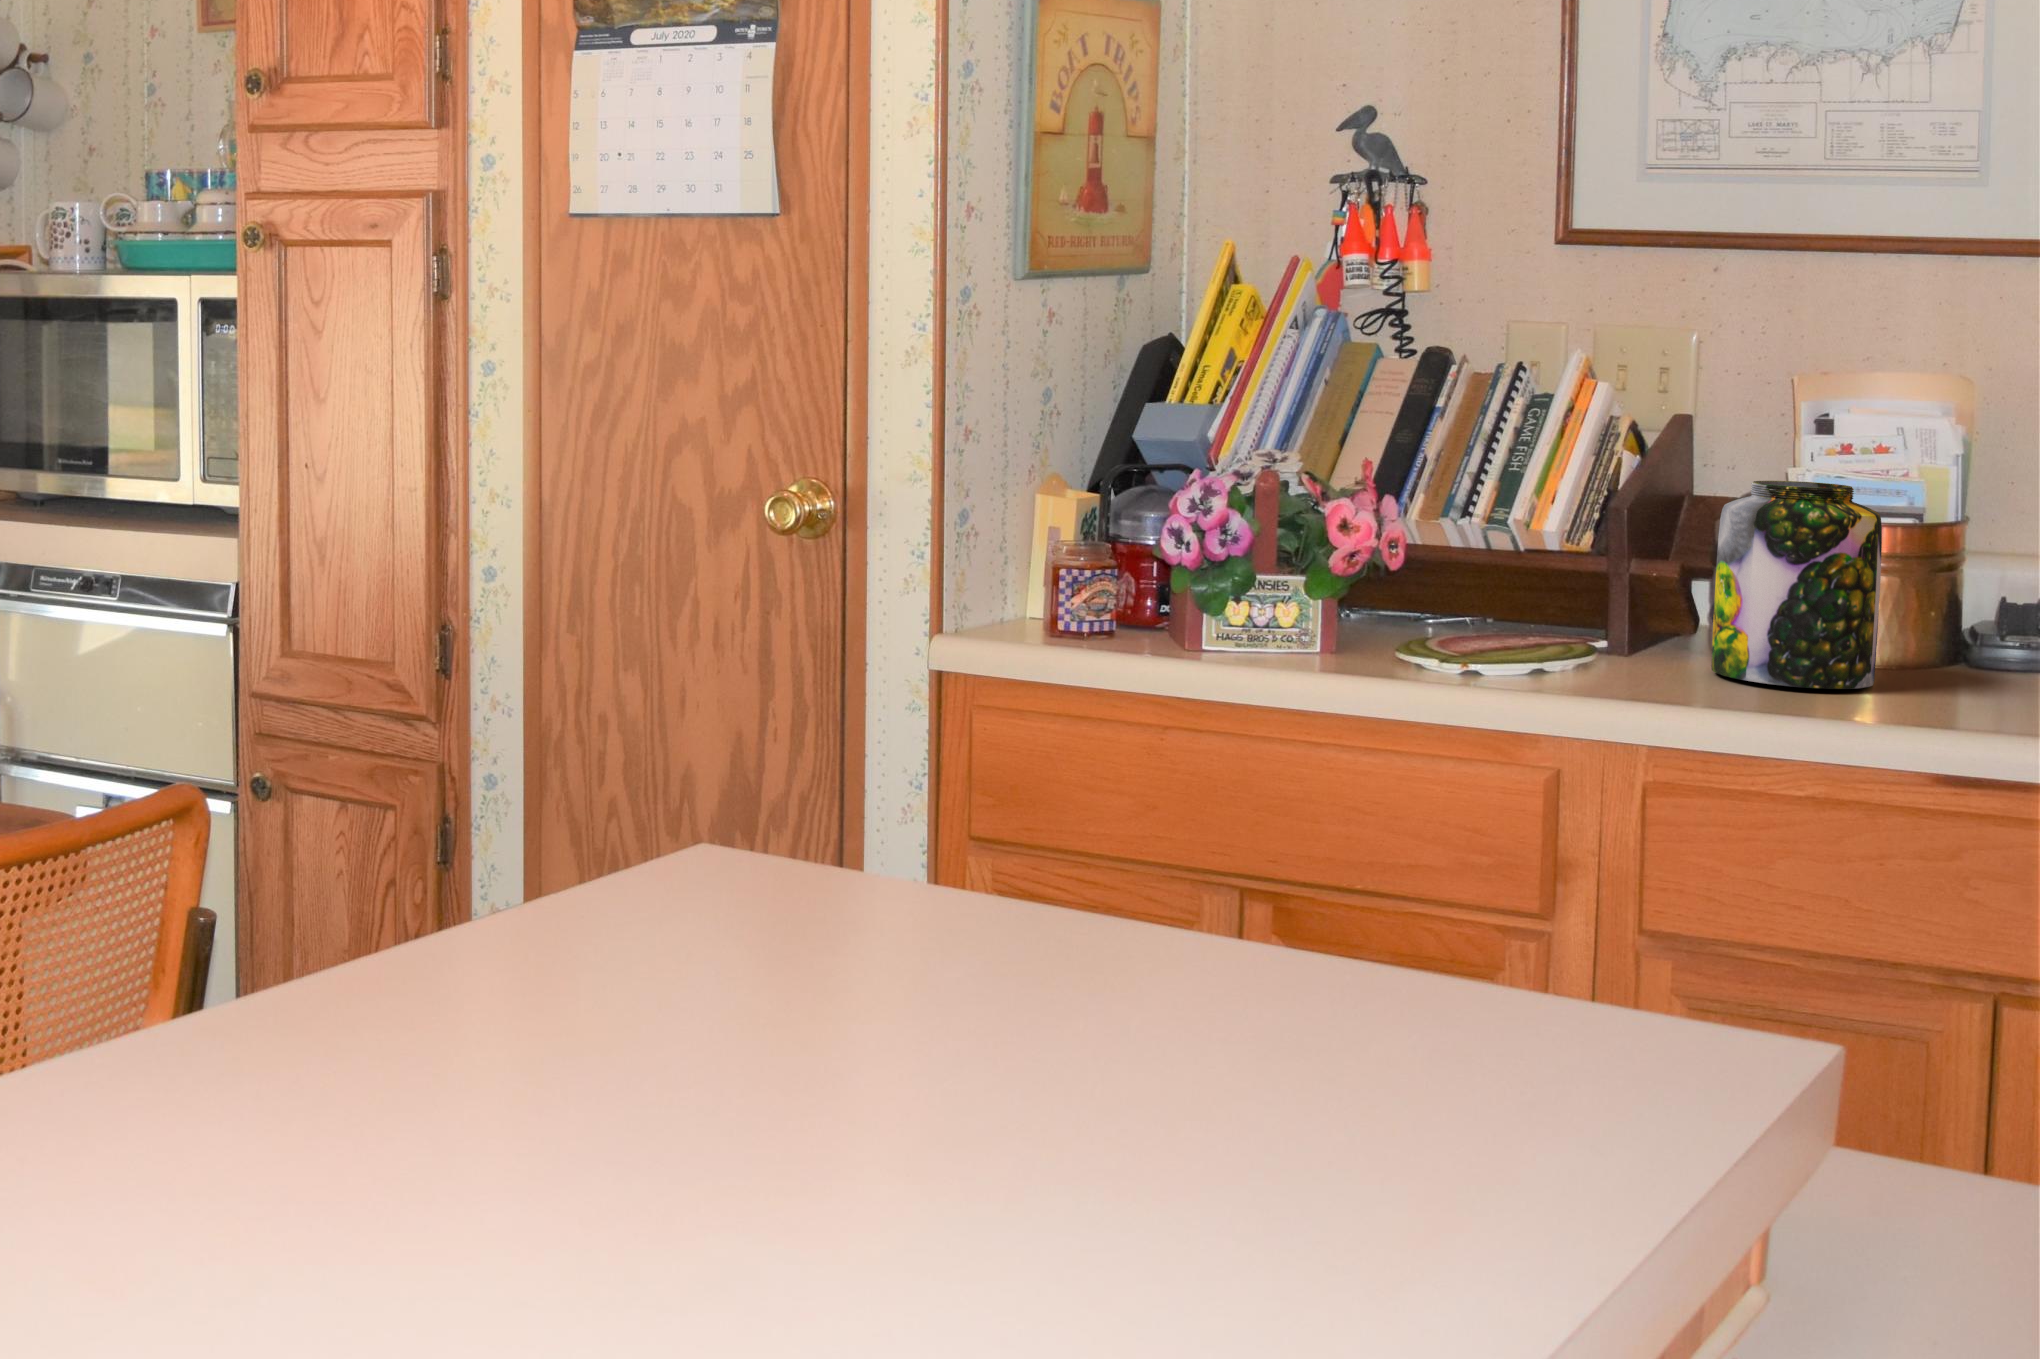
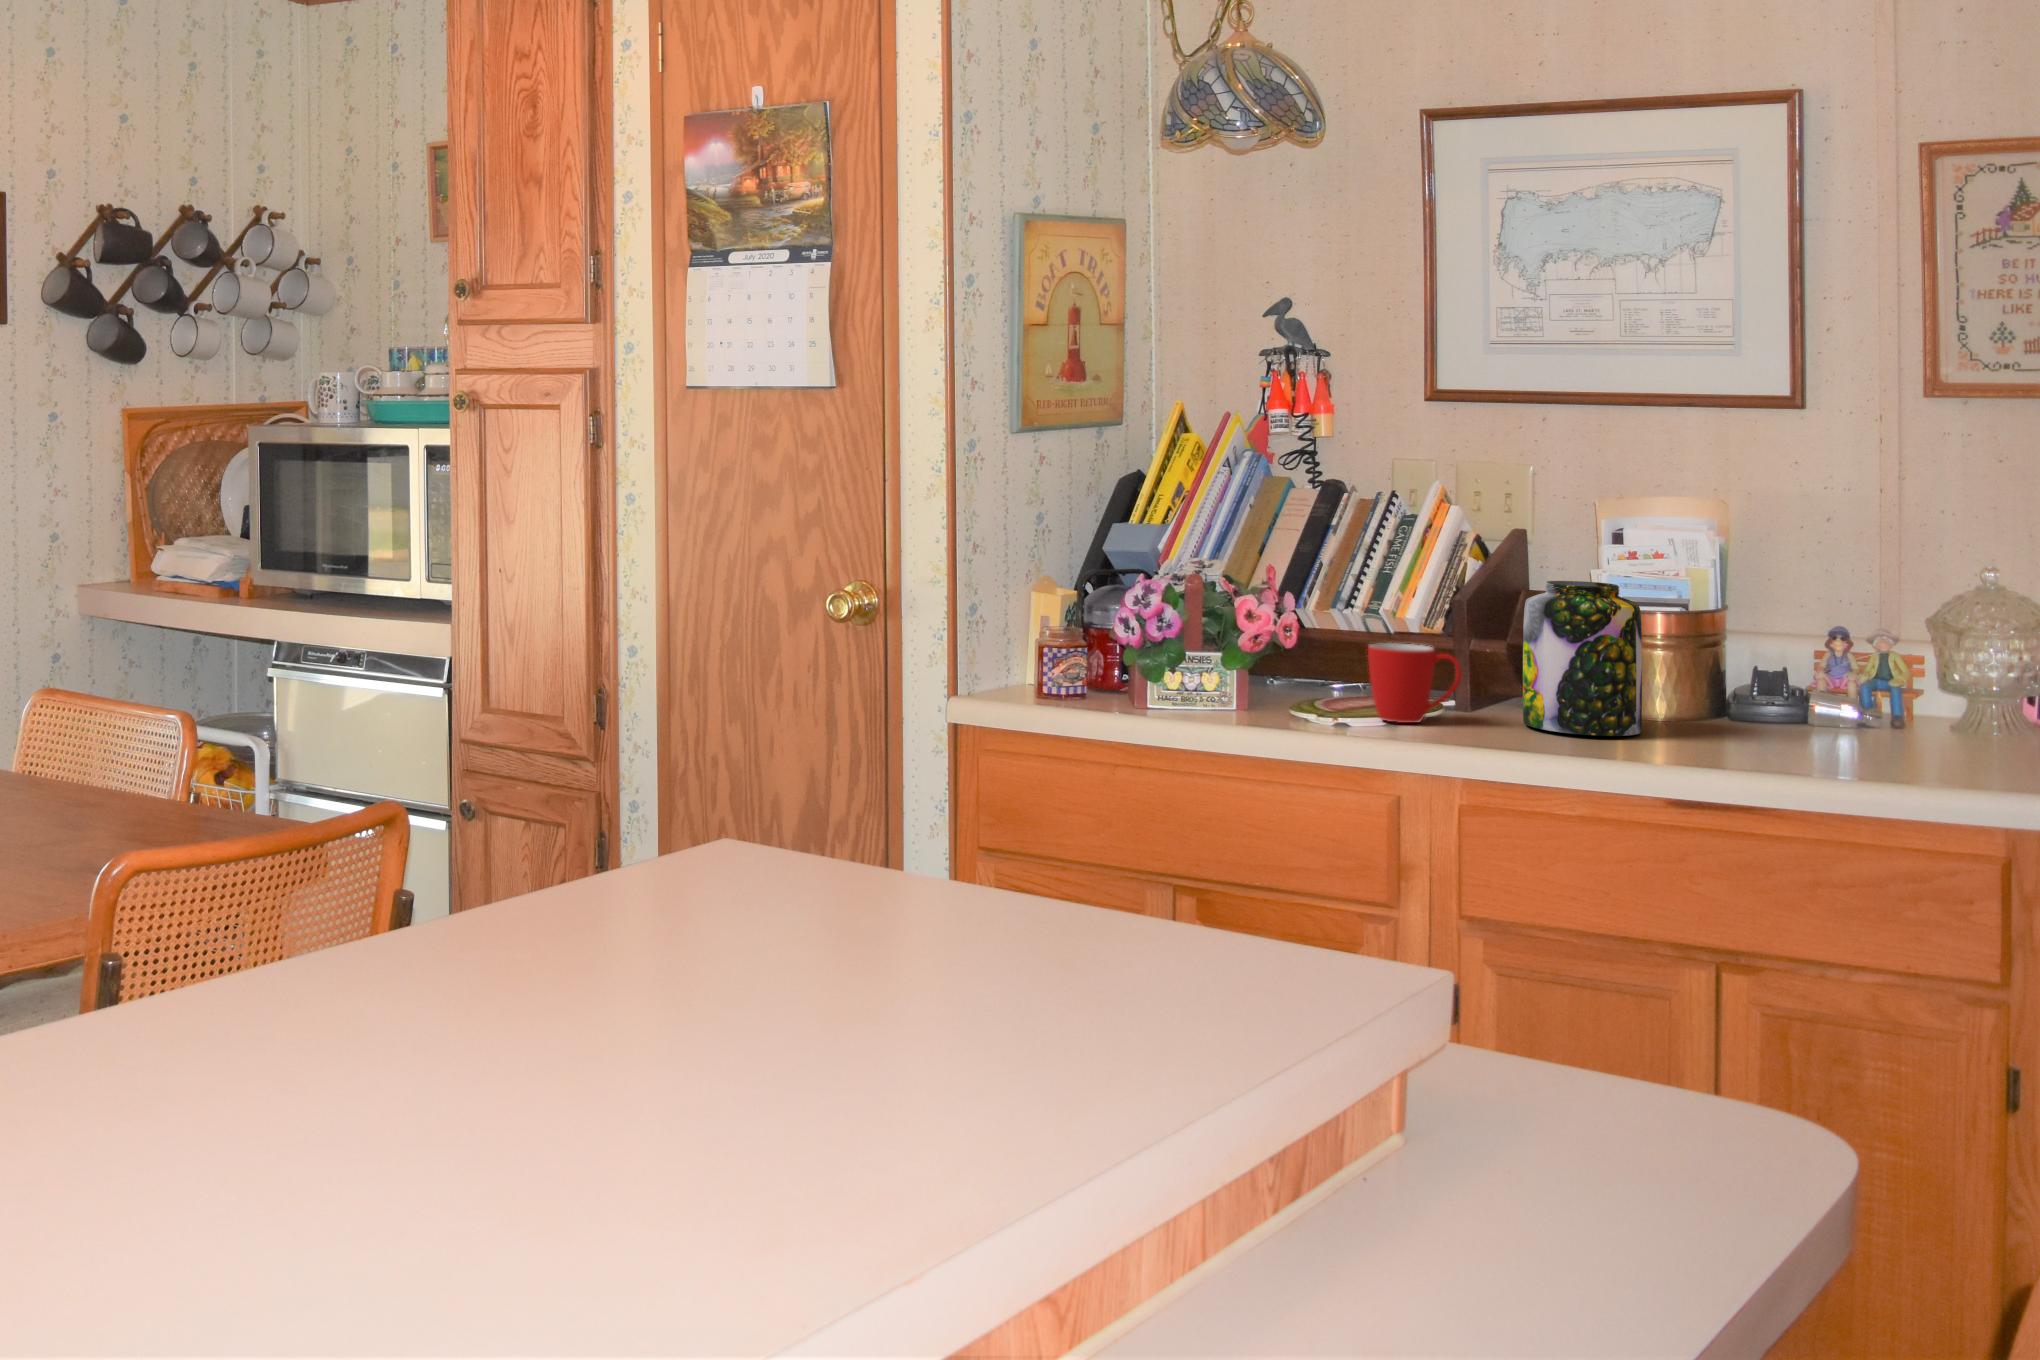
mug: none [1508,565,1636,672] -> present [1368,643,1461,723]

